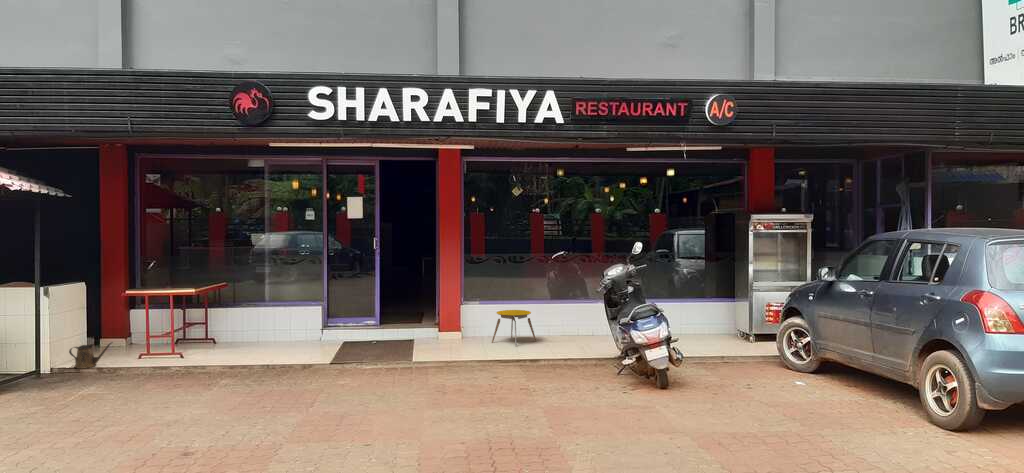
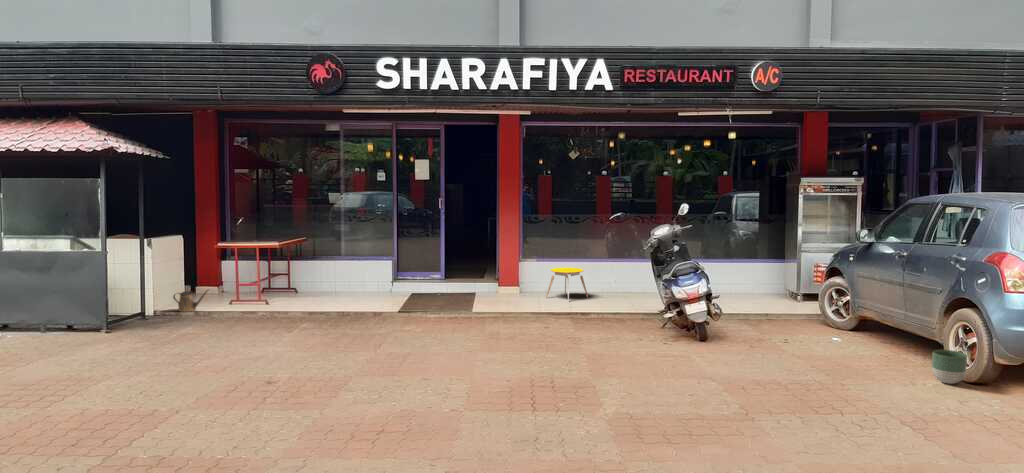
planter: none [913,395,950,432] -> present [932,350,967,384]

